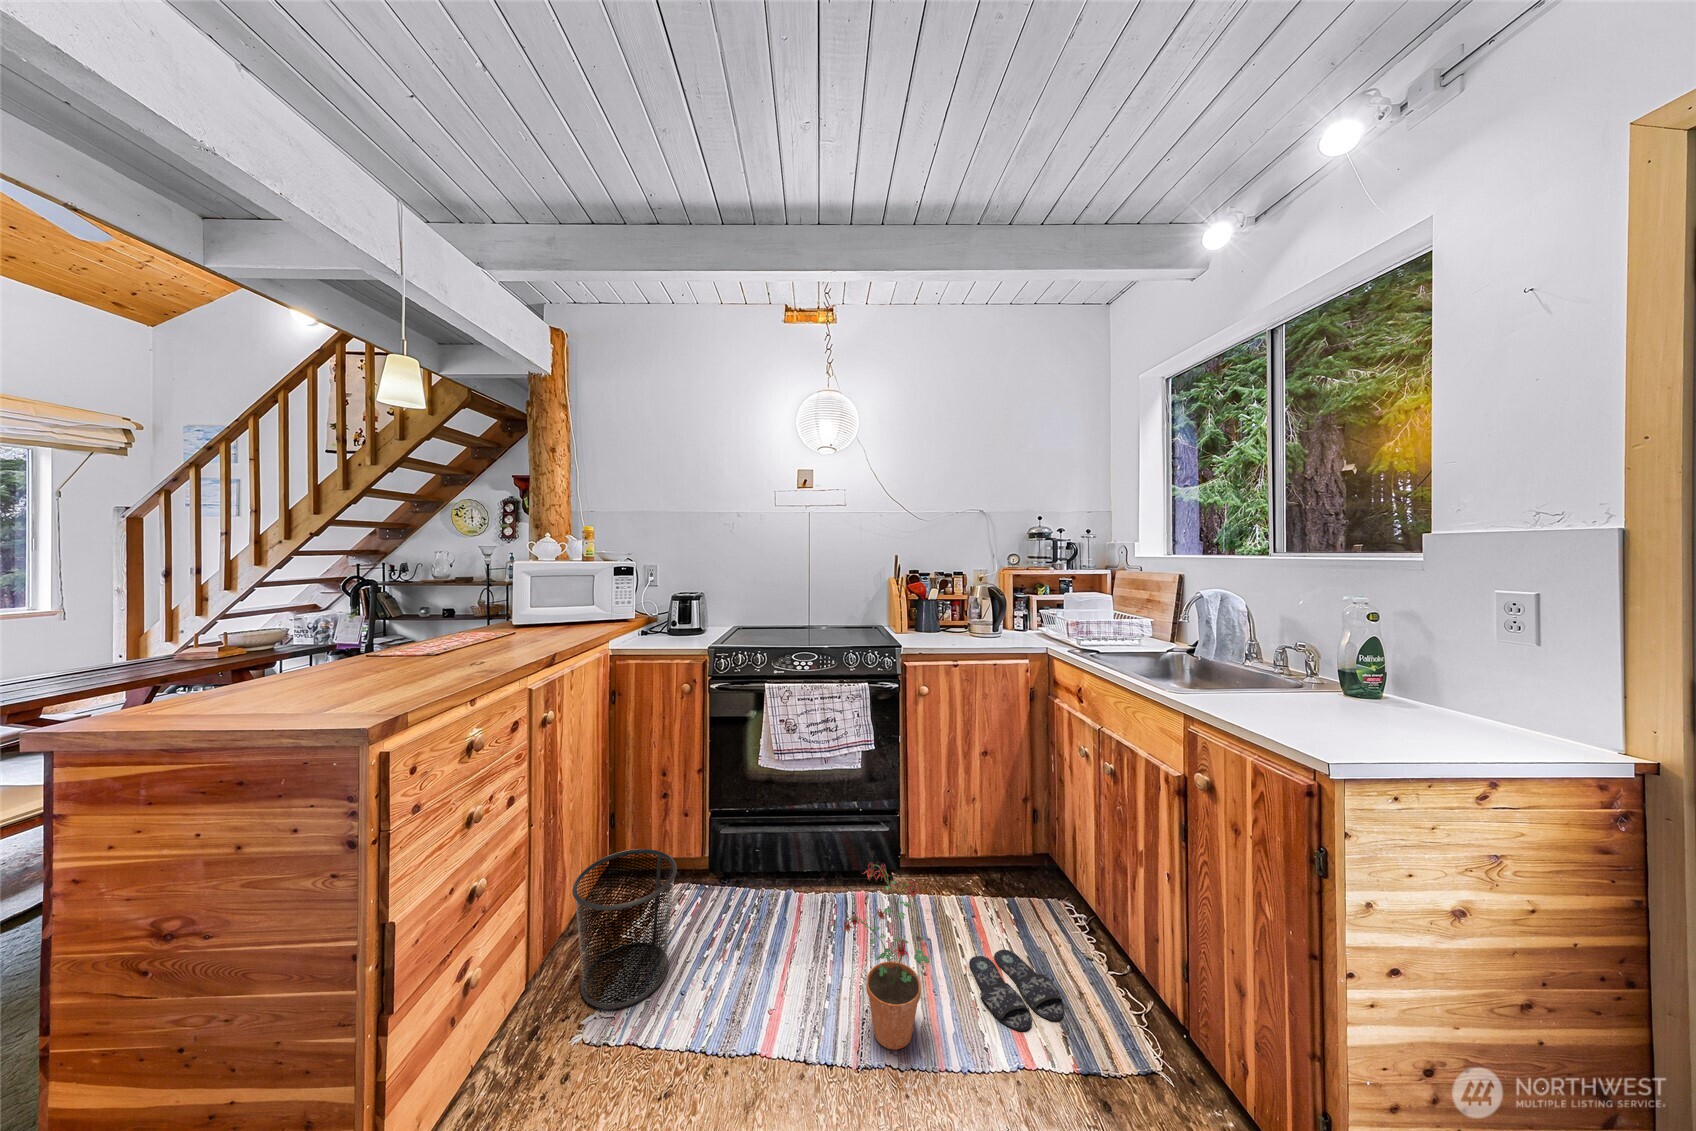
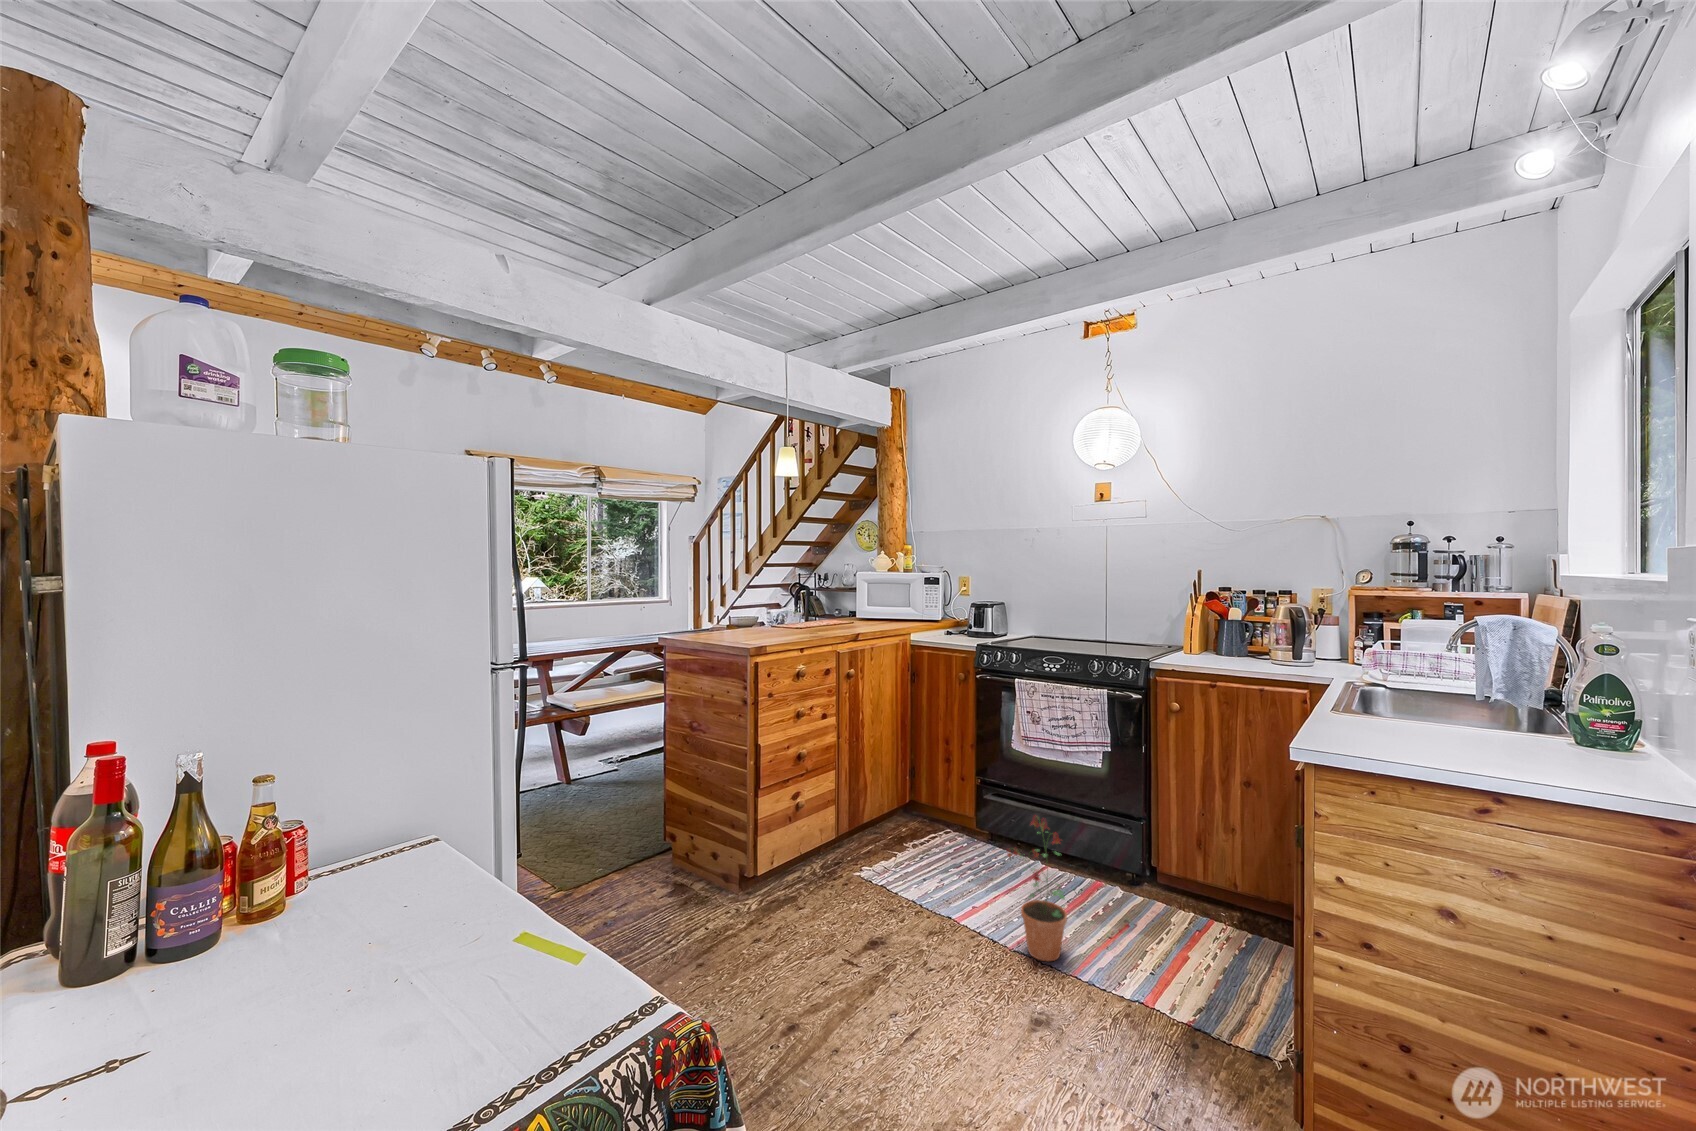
waste bin: present [572,849,677,1009] -> none [862,779,929,873]
slippers: present [969,950,1064,1031] -> none [1137,952,1222,1012]

